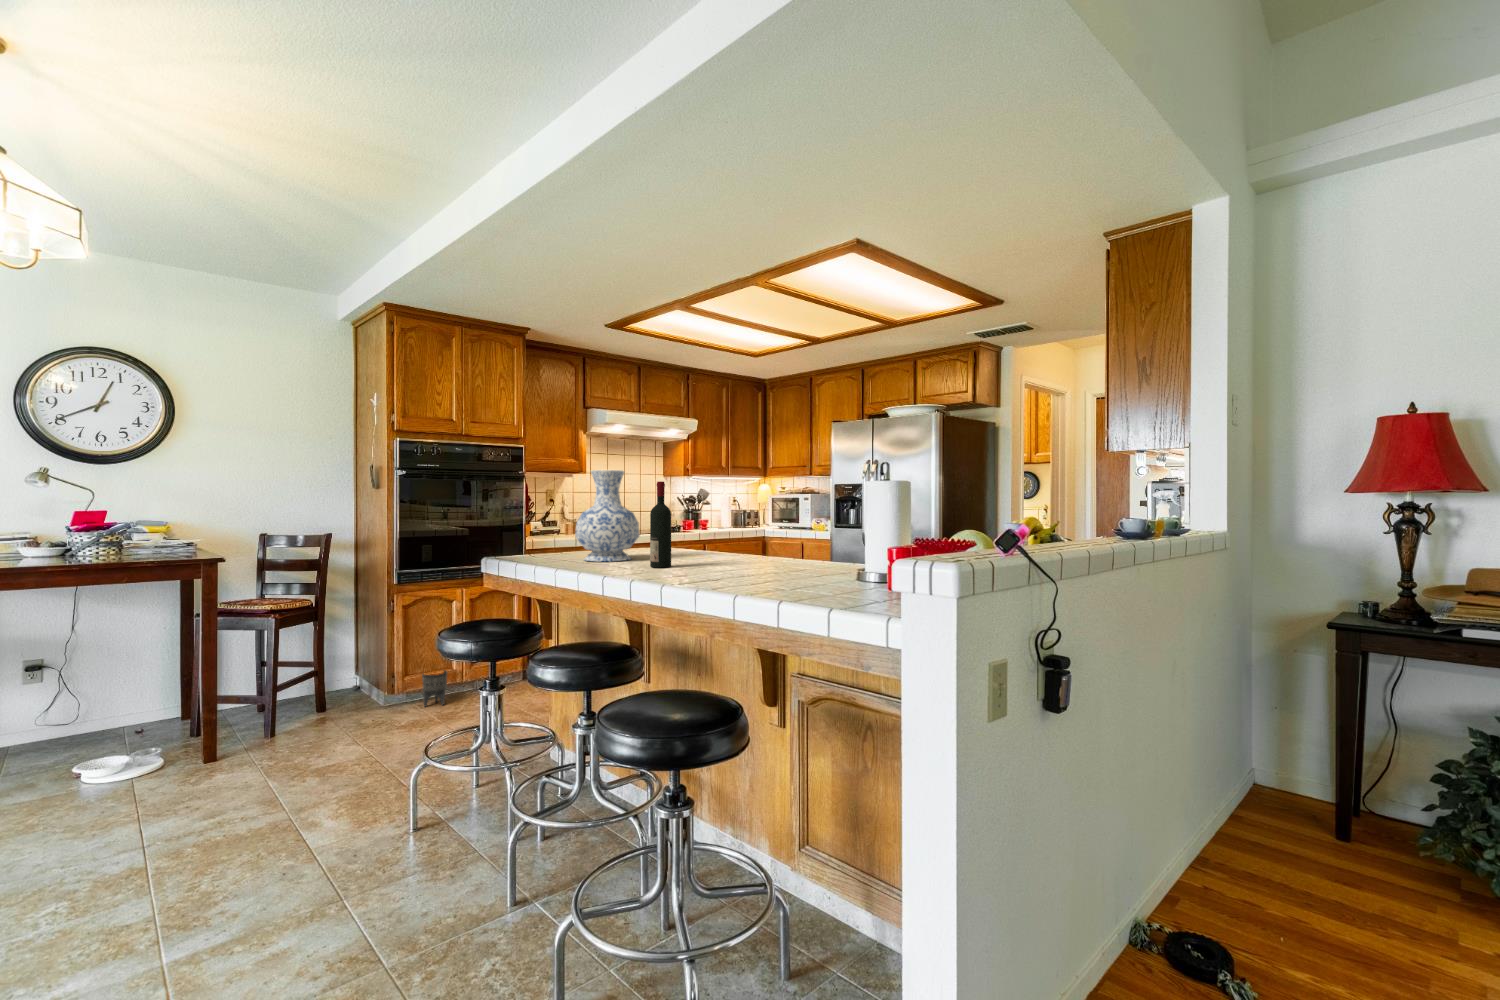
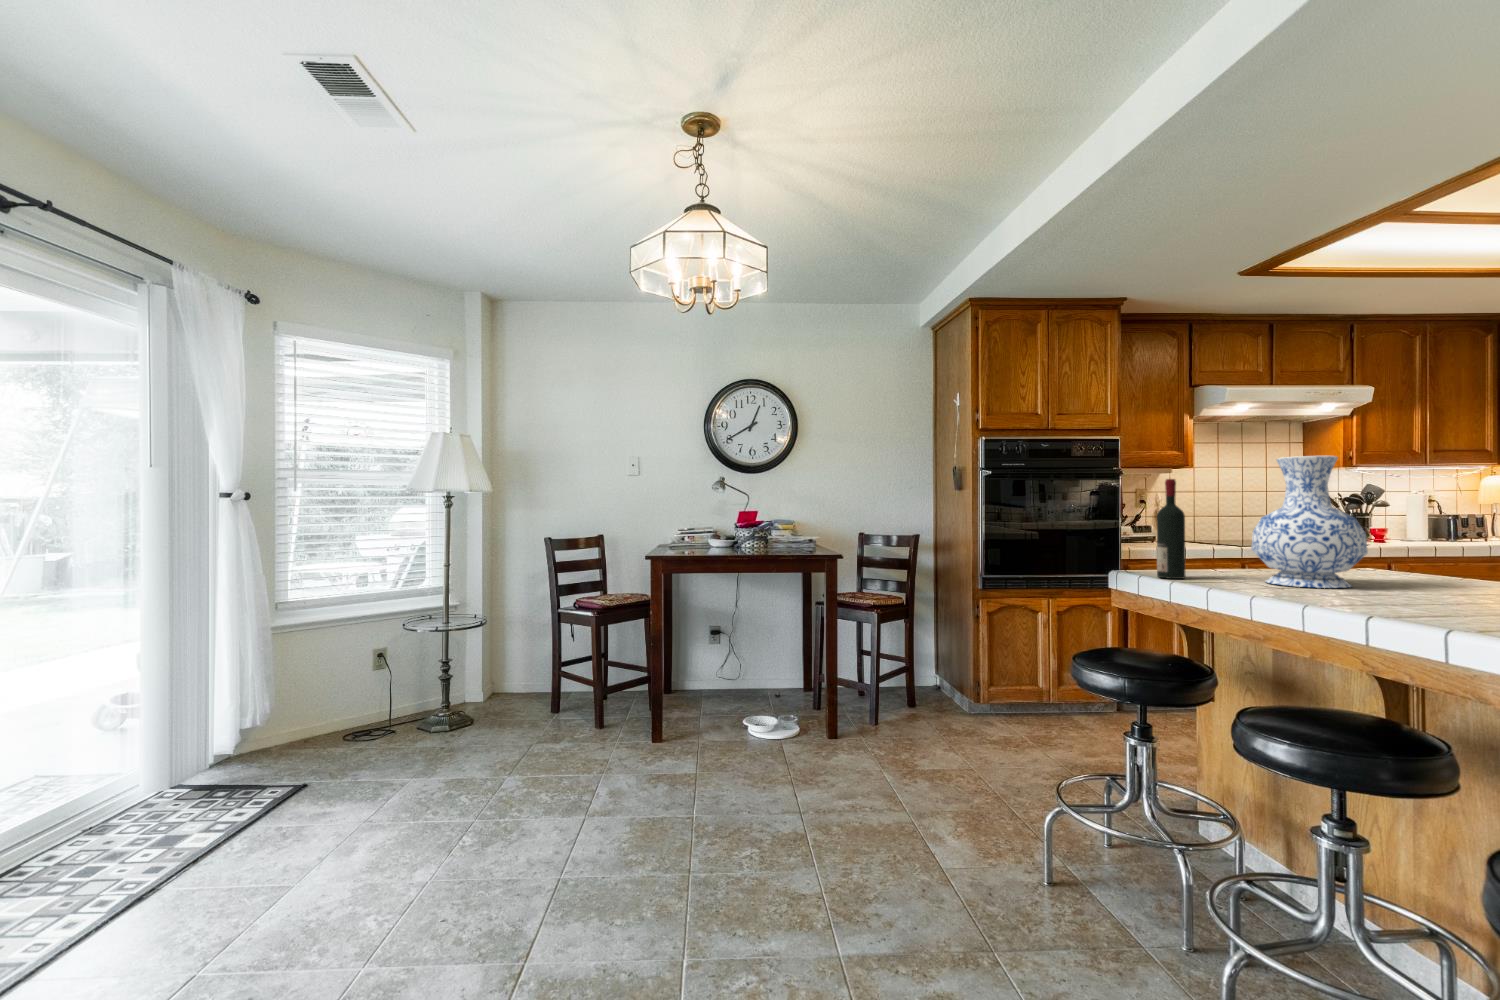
wine bottle: present [650,481,671,568] -> present [1157,479,1186,579]
planter: present [422,670,448,707] -> none [1008,686,1035,727]

